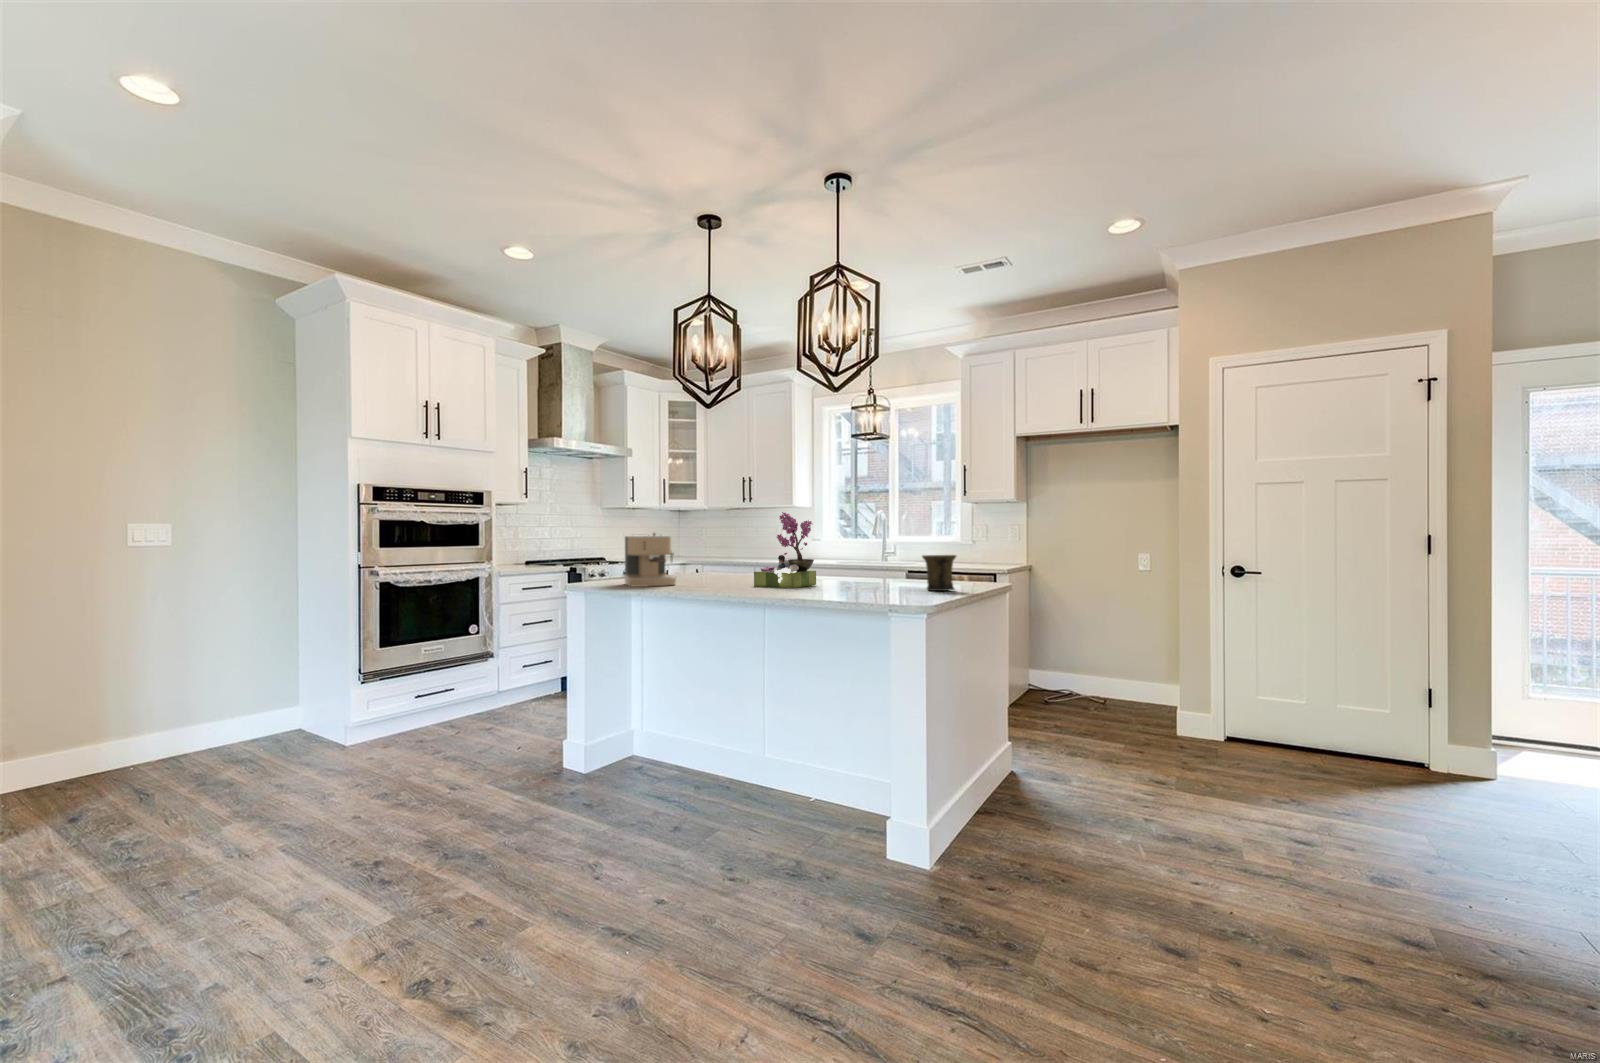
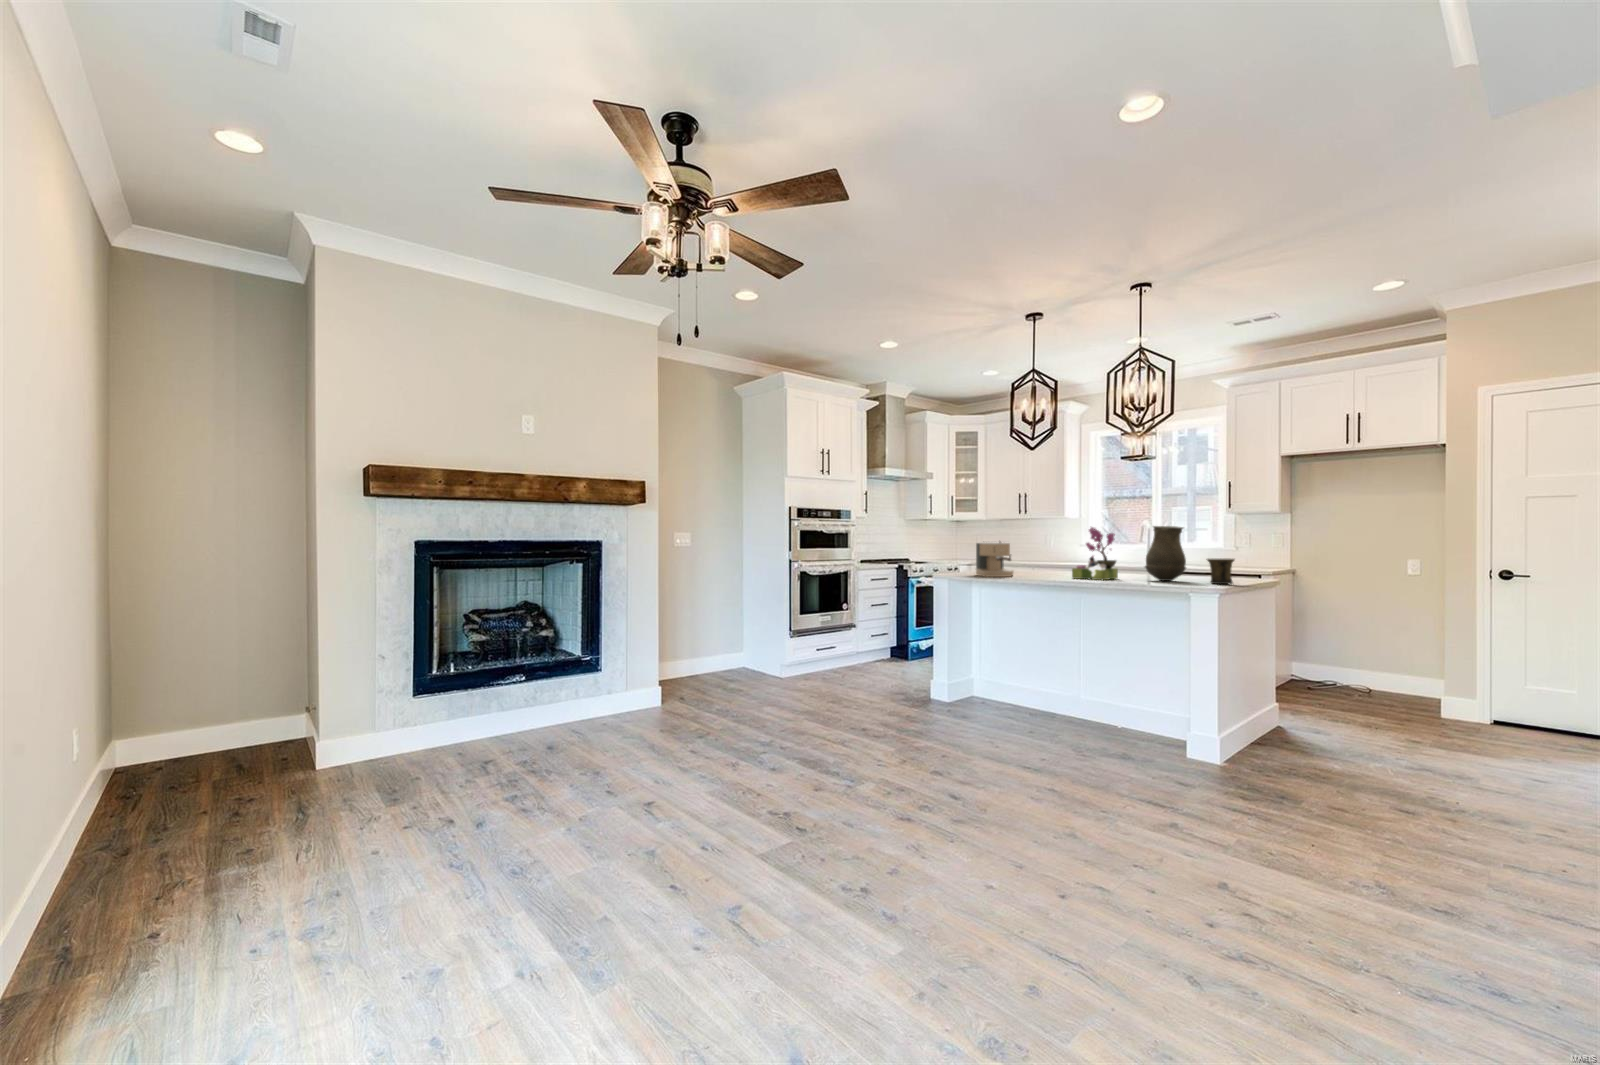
vase: none [846,510,901,588] -> present [1145,526,1186,581]

